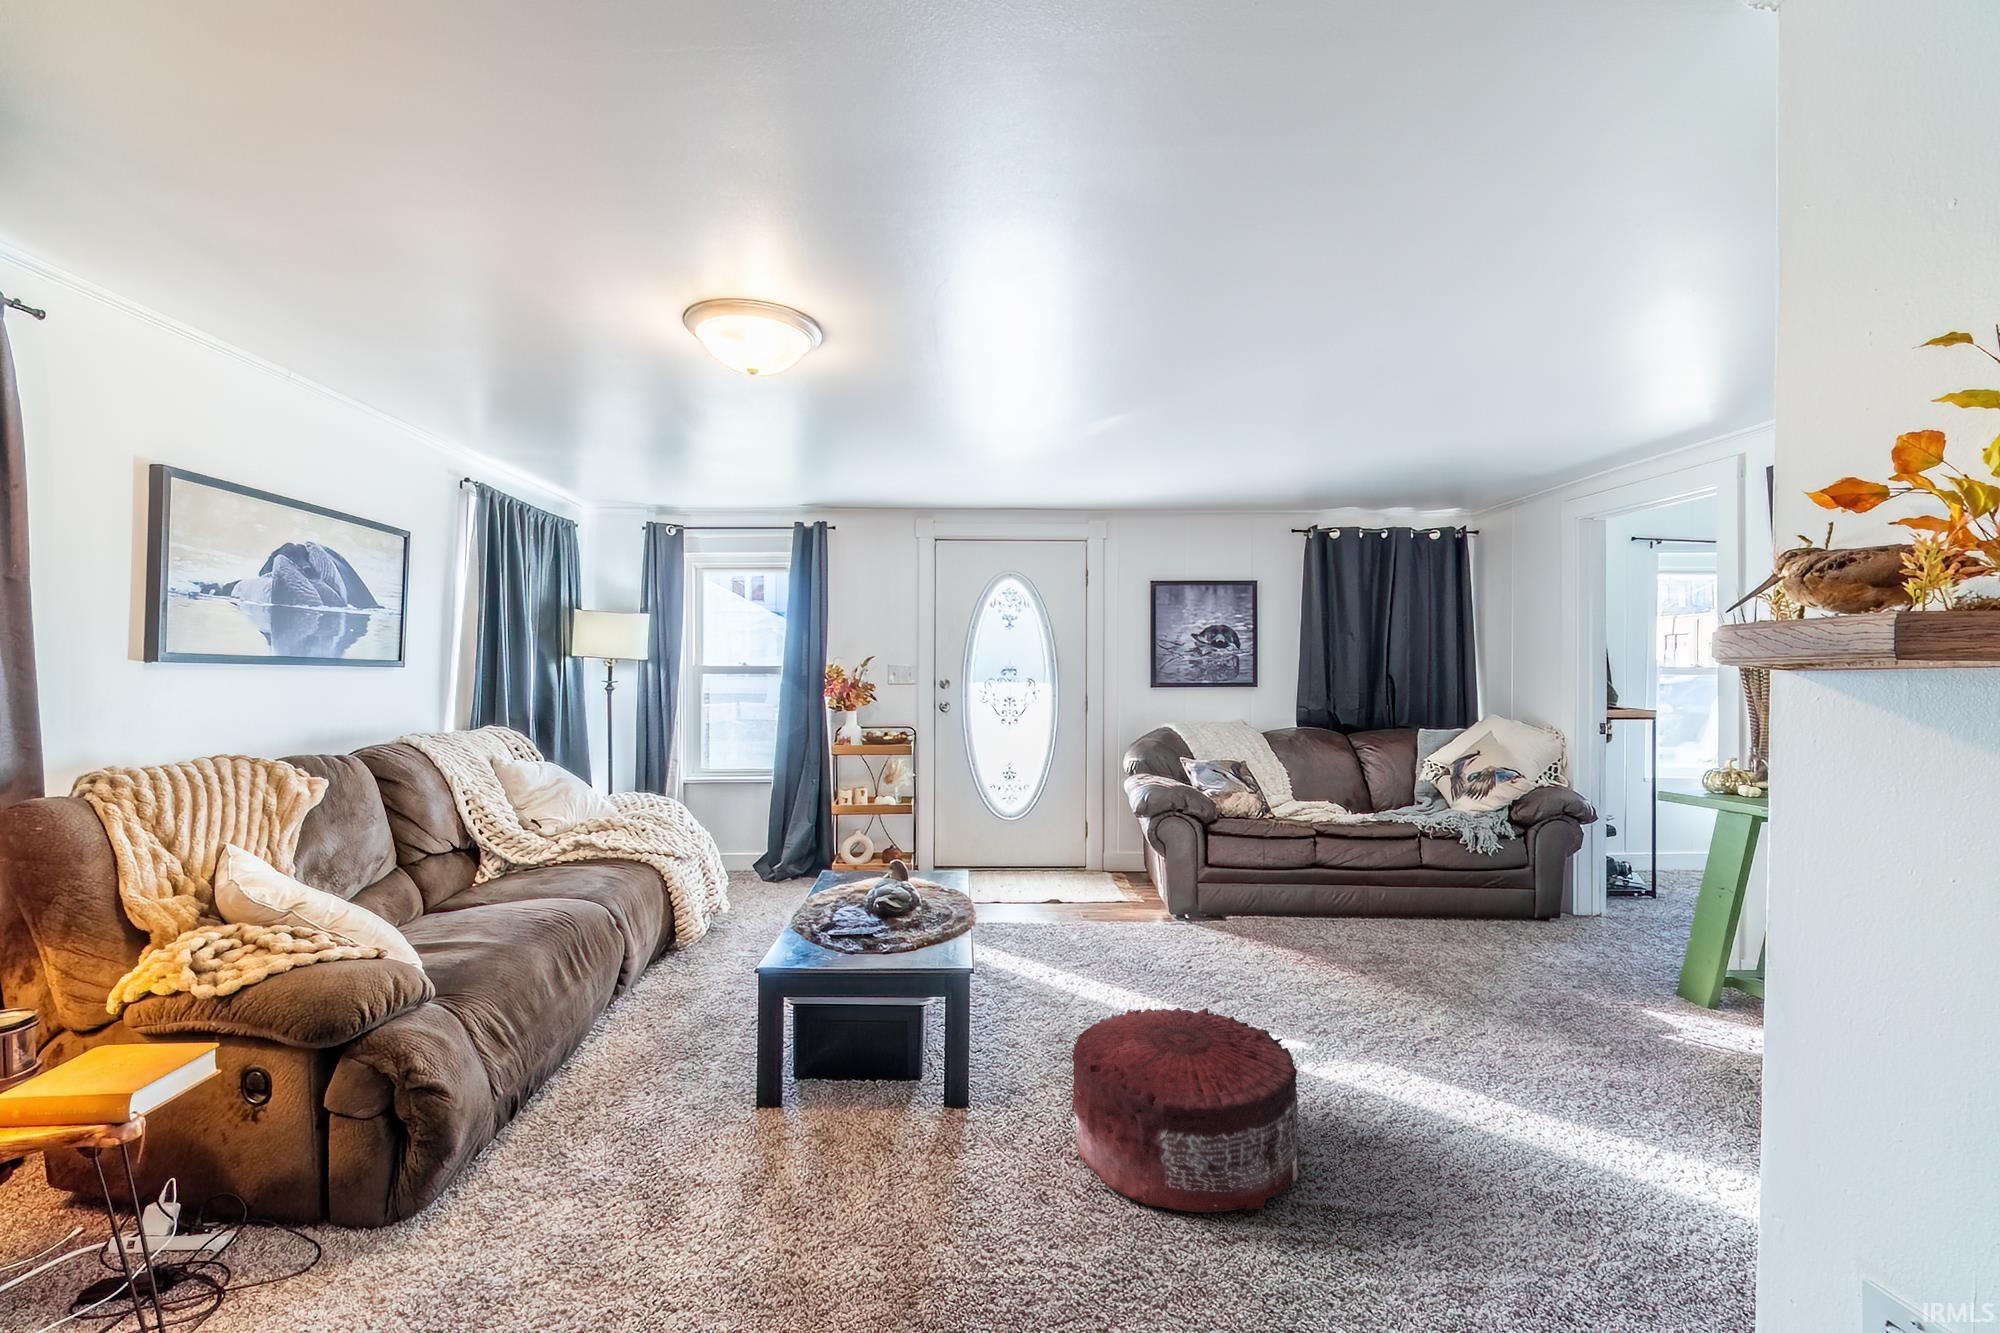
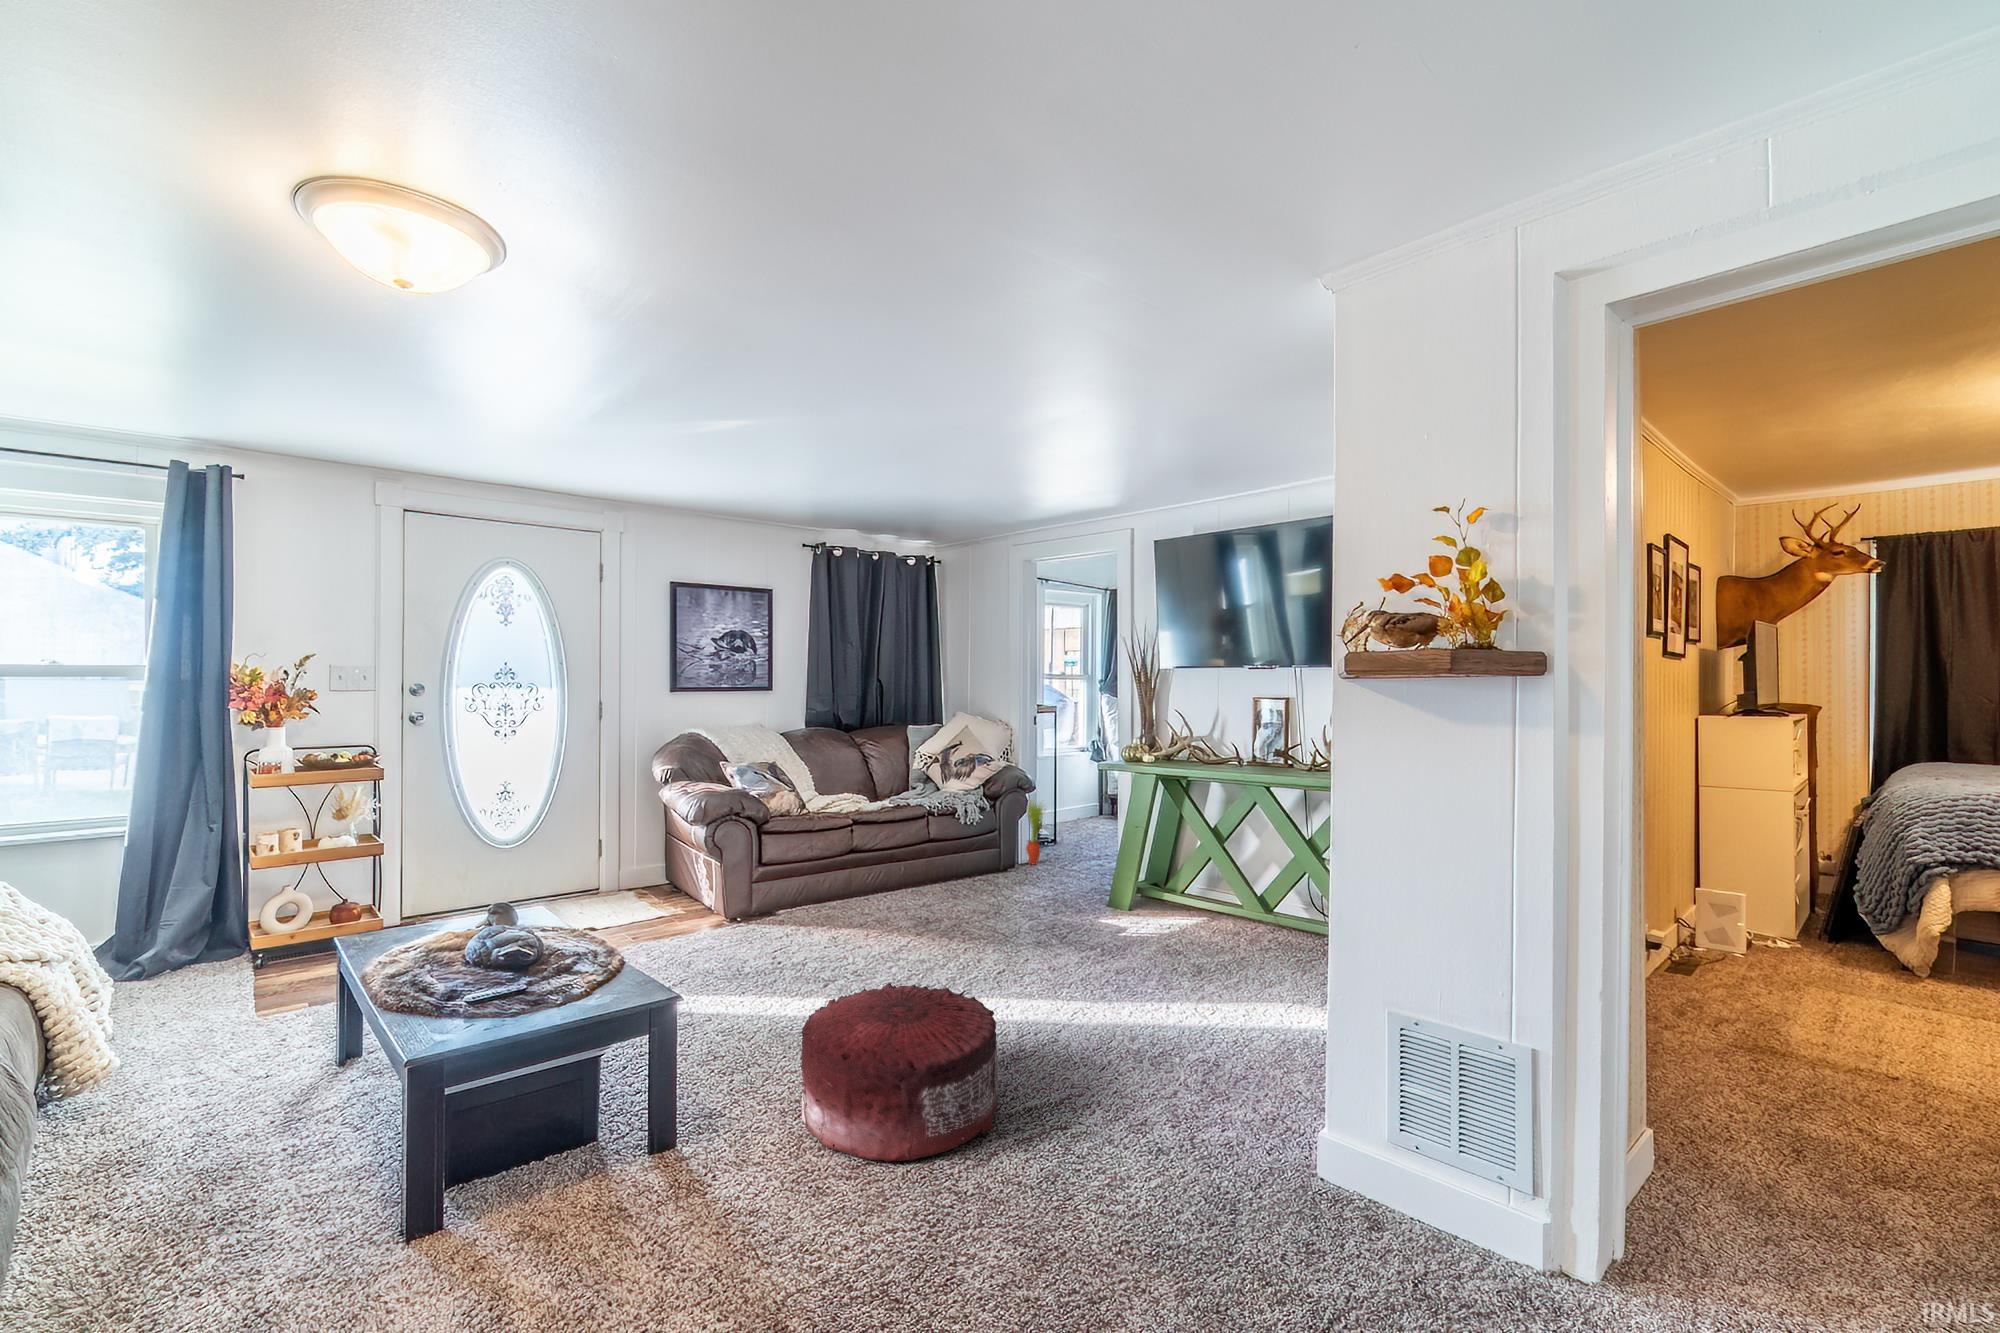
potted plant: none [1576,830,1611,919] -> present [1026,799,1046,864]

